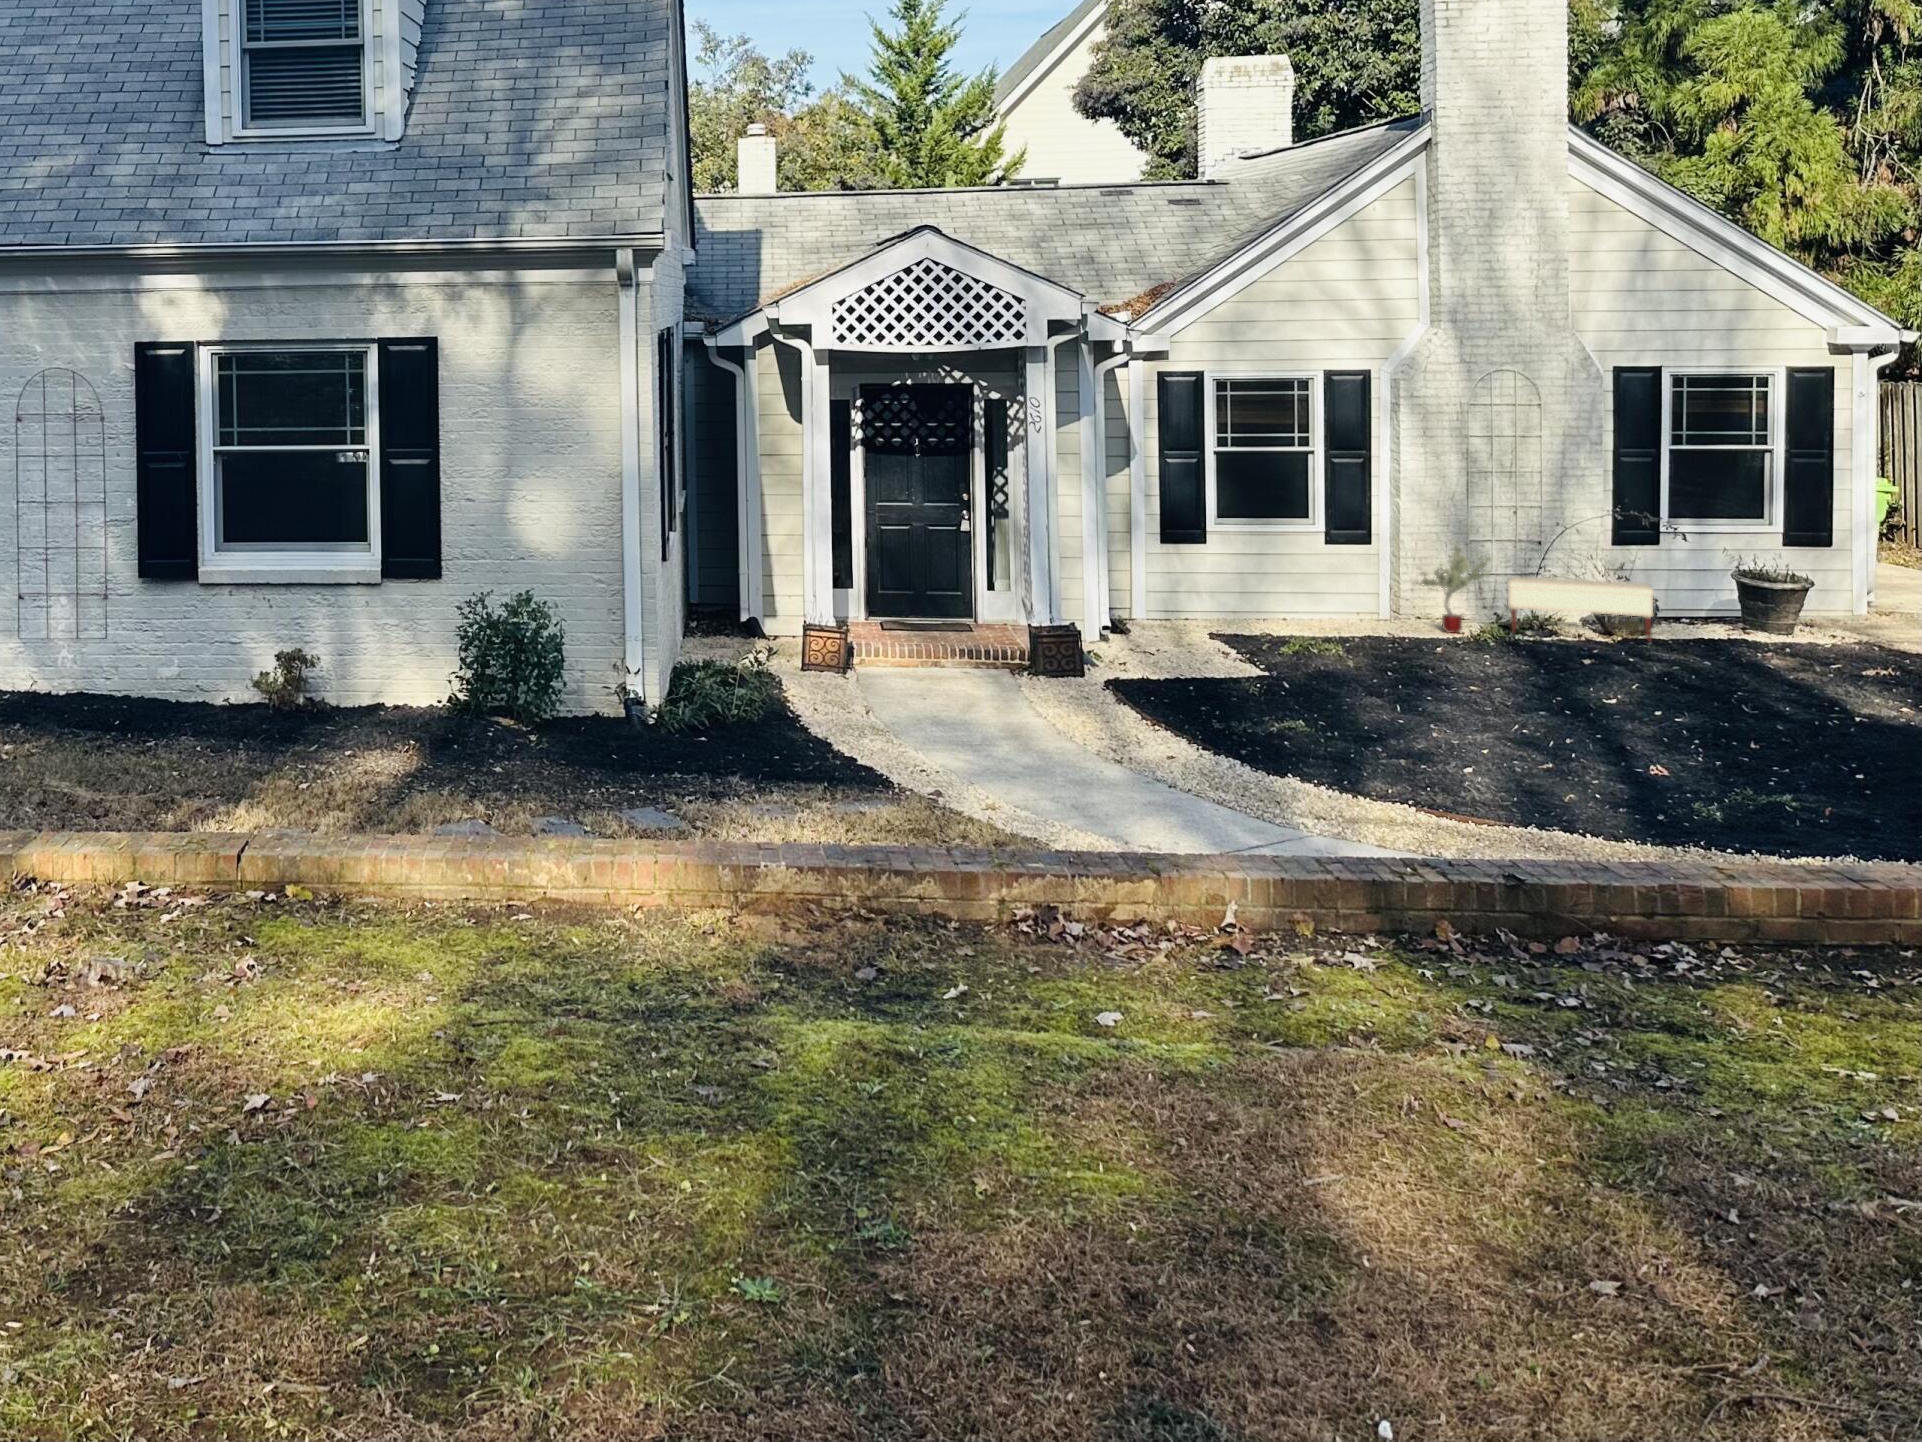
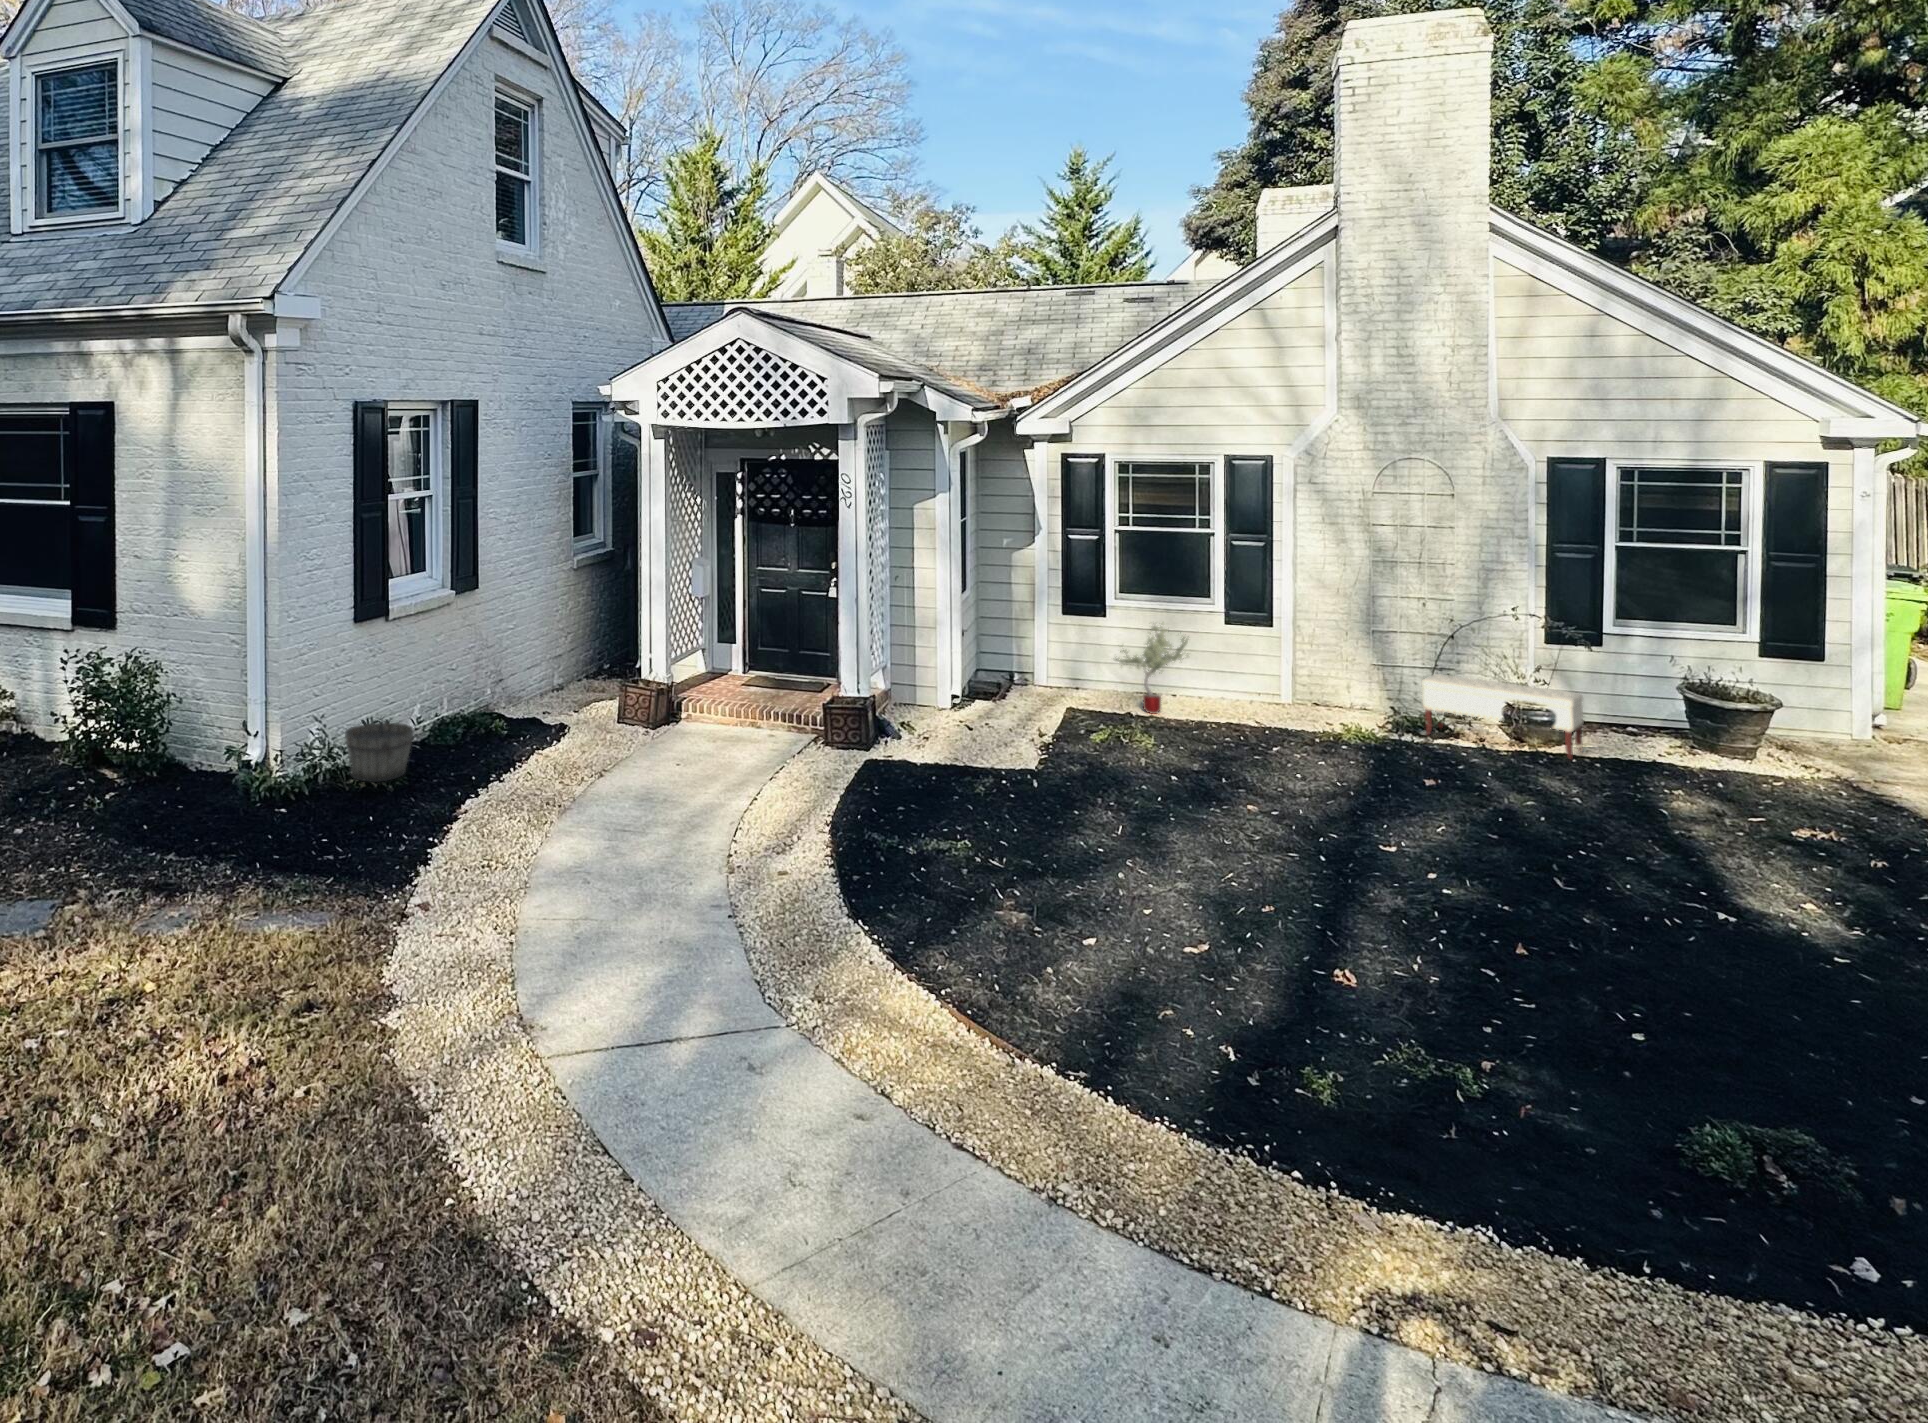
potted tree: present [1416,546,1491,633] -> present [1114,622,1188,714]
wooden bucket: none [657,659,730,728] -> present [345,718,414,781]

